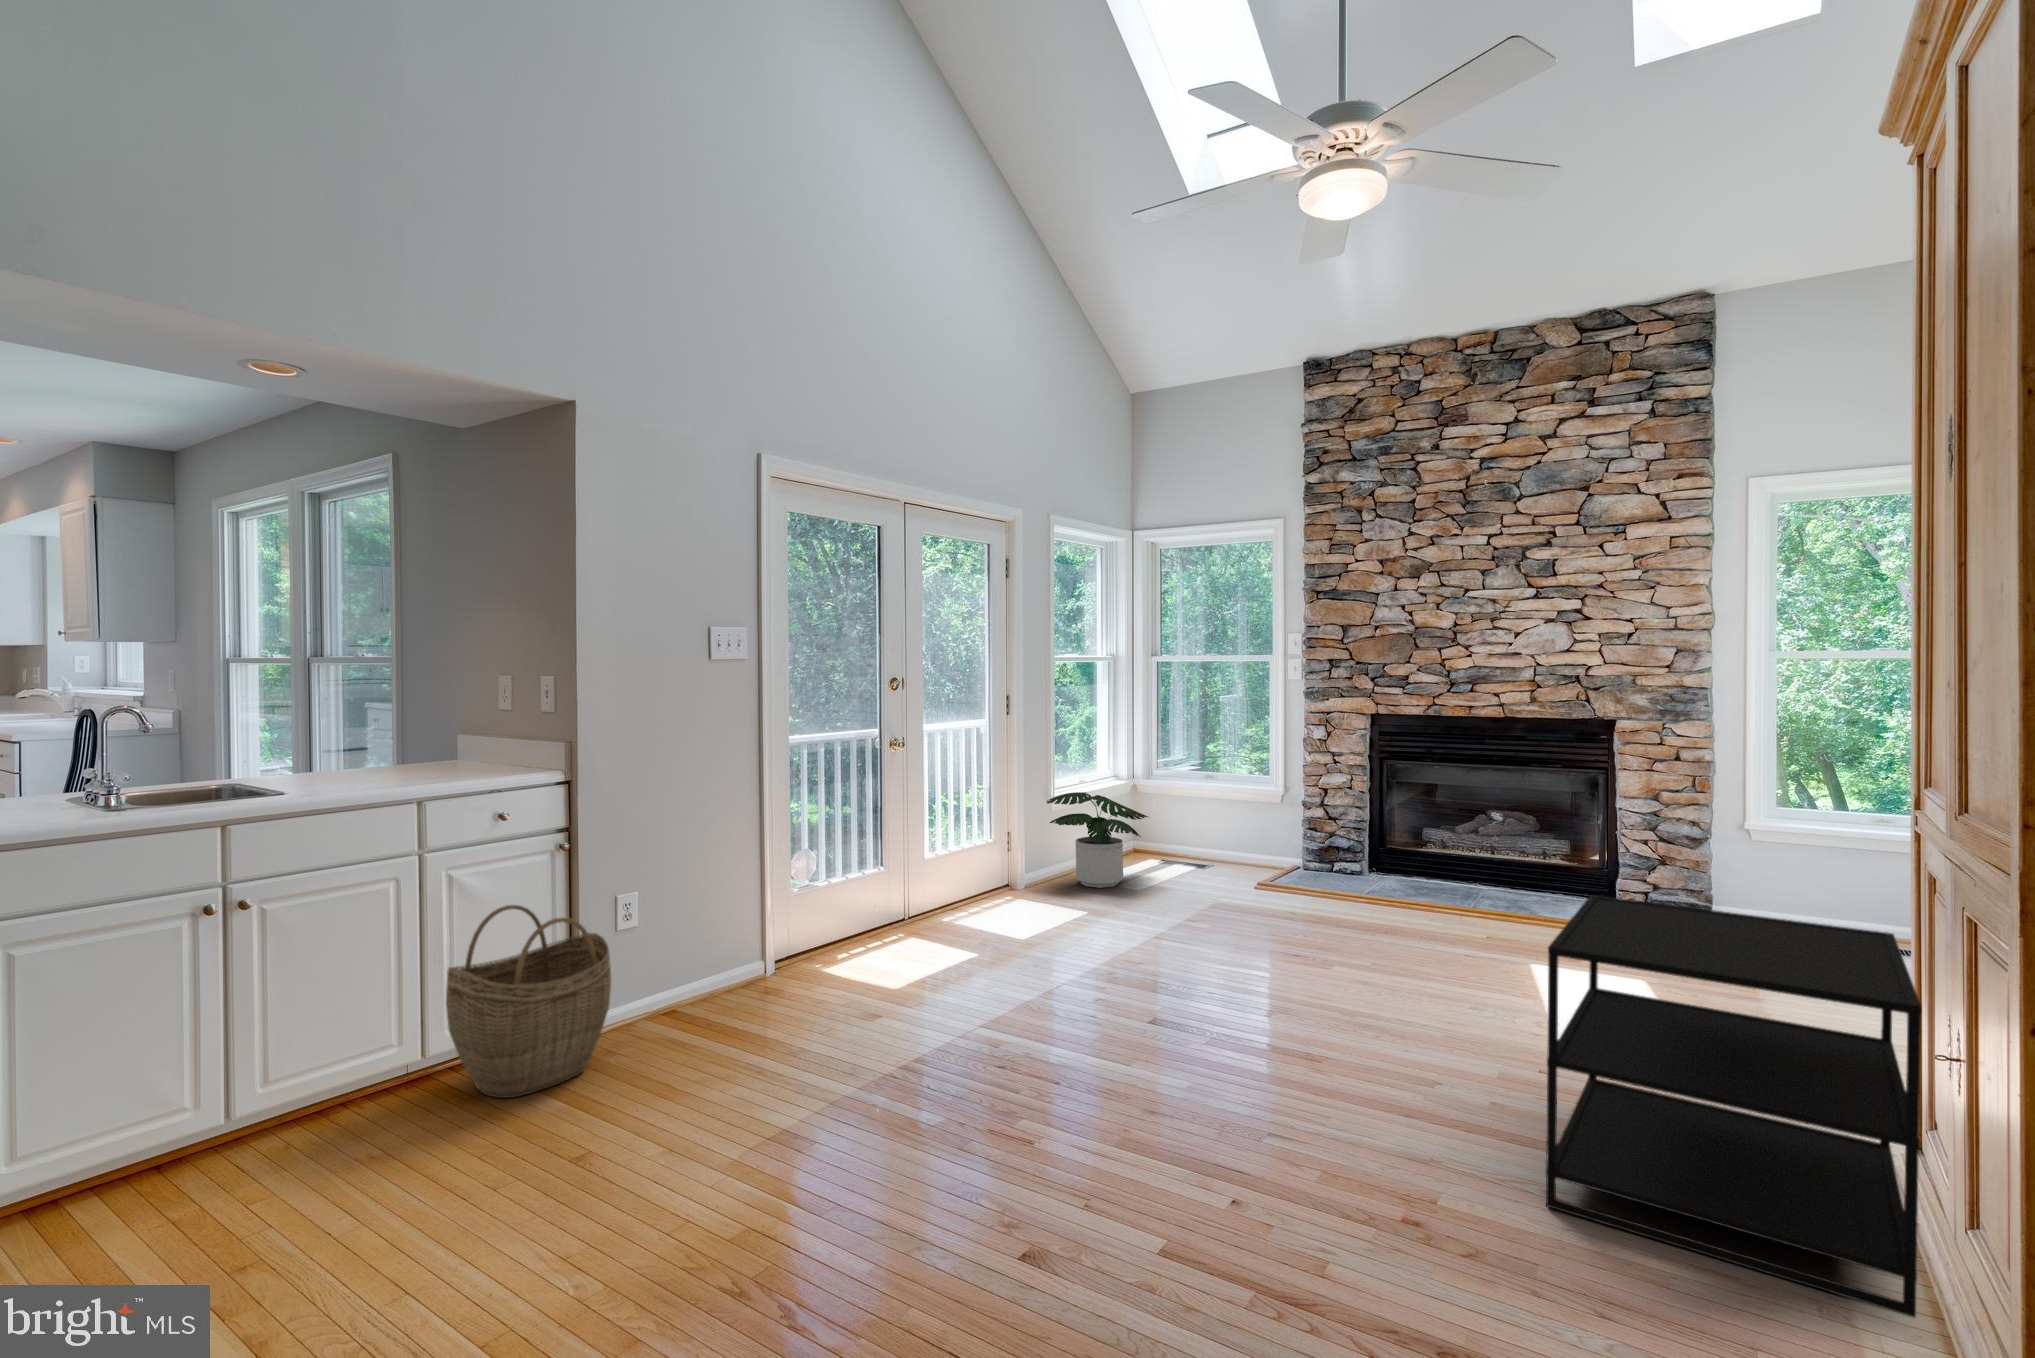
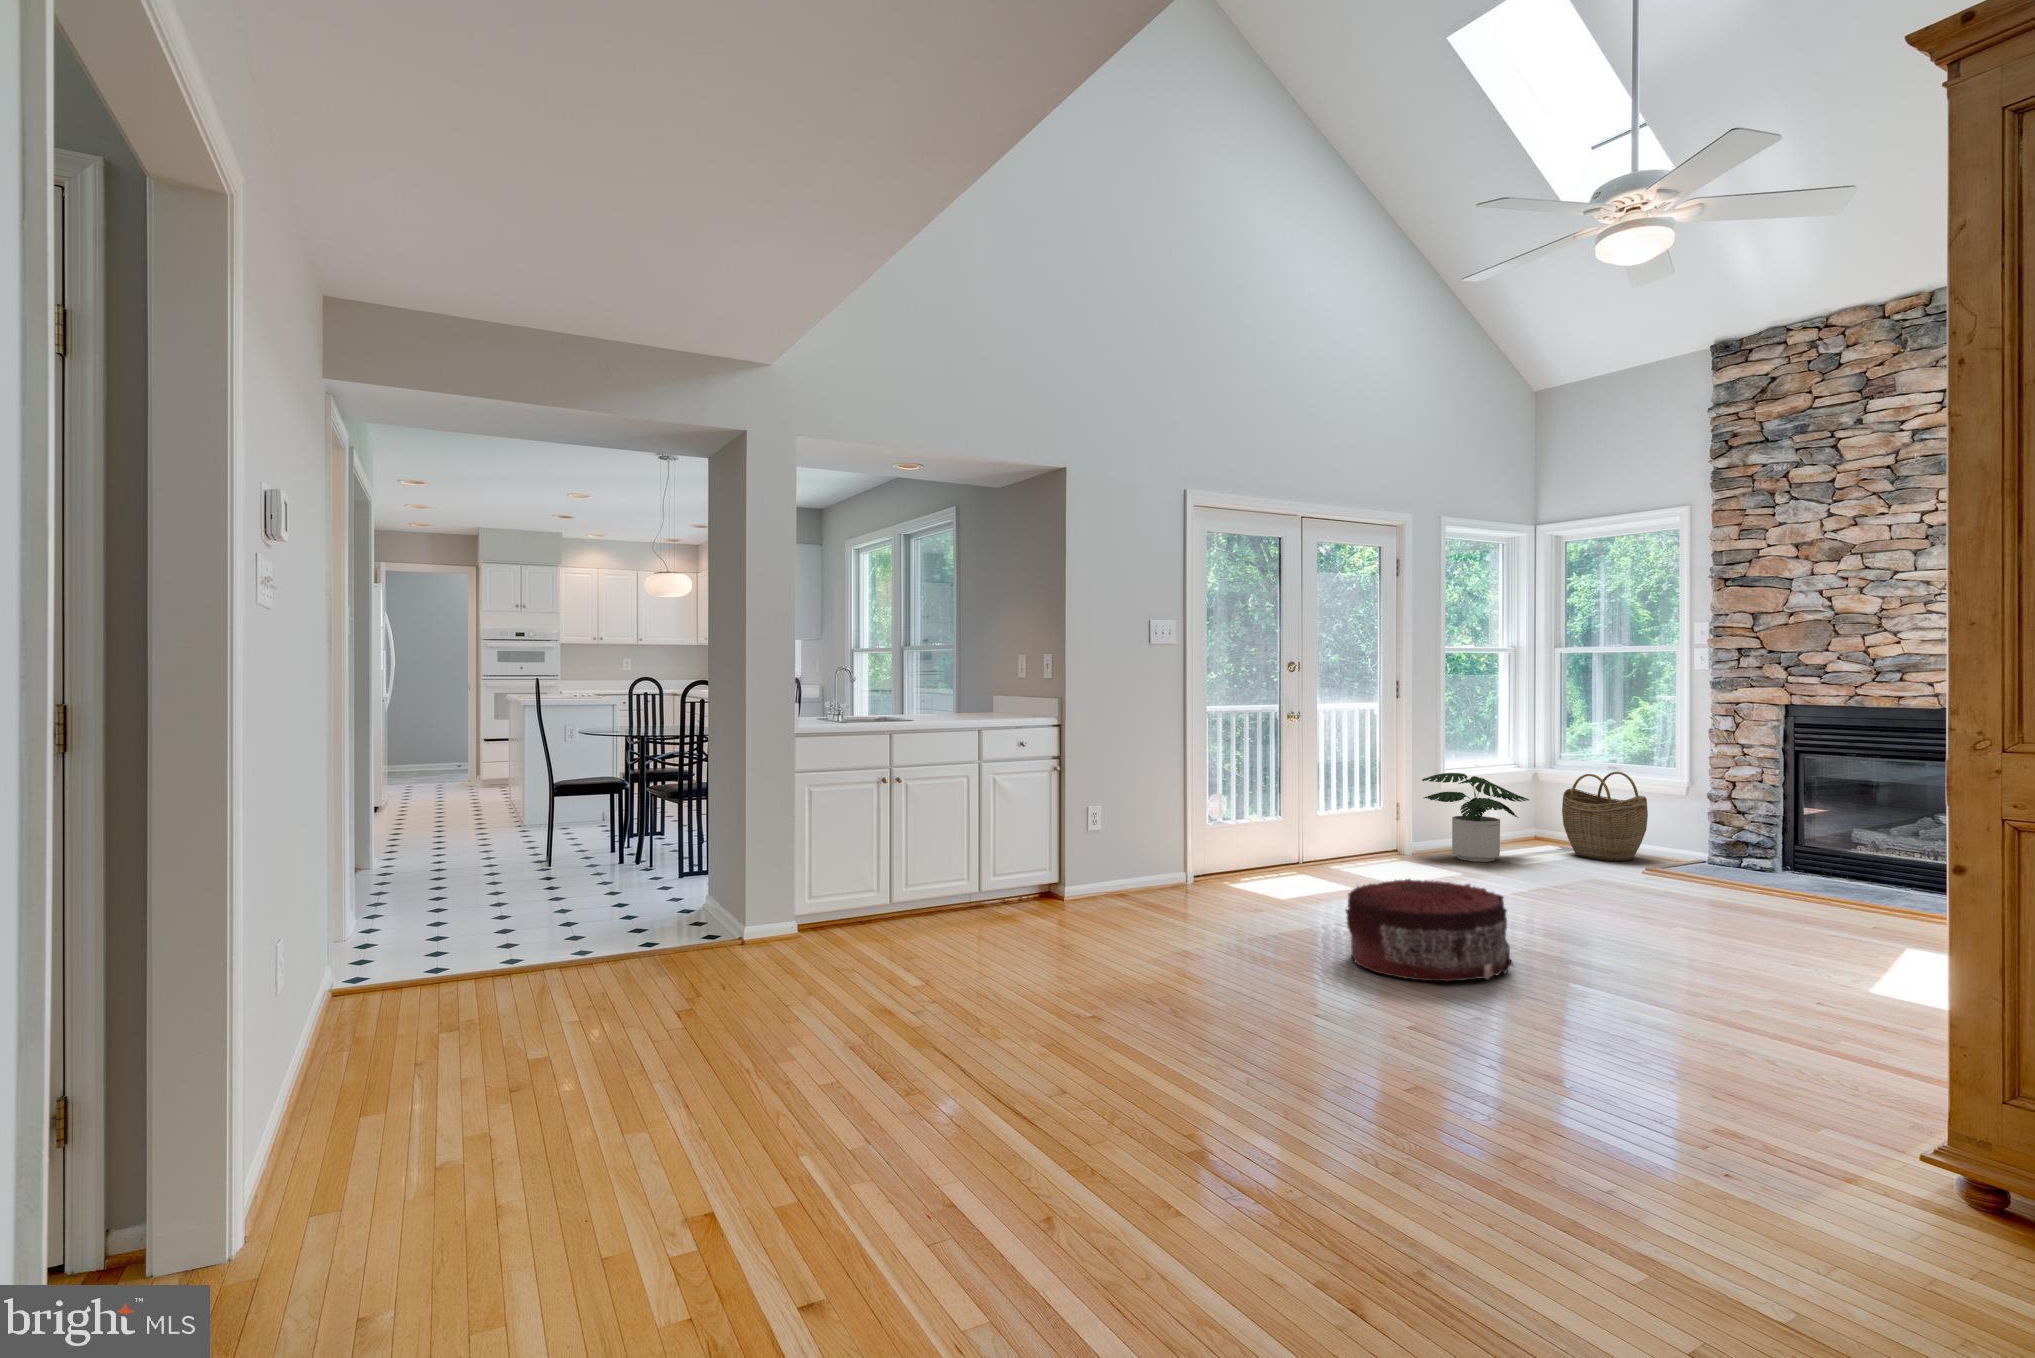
side table: present [1546,895,1922,1318] -> none [1652,835,2024,1125]
woven basket: present [446,905,611,1098] -> present [1562,772,1648,861]
pouf: none [1081,962,1283,1121] -> present [1346,879,1513,982]

